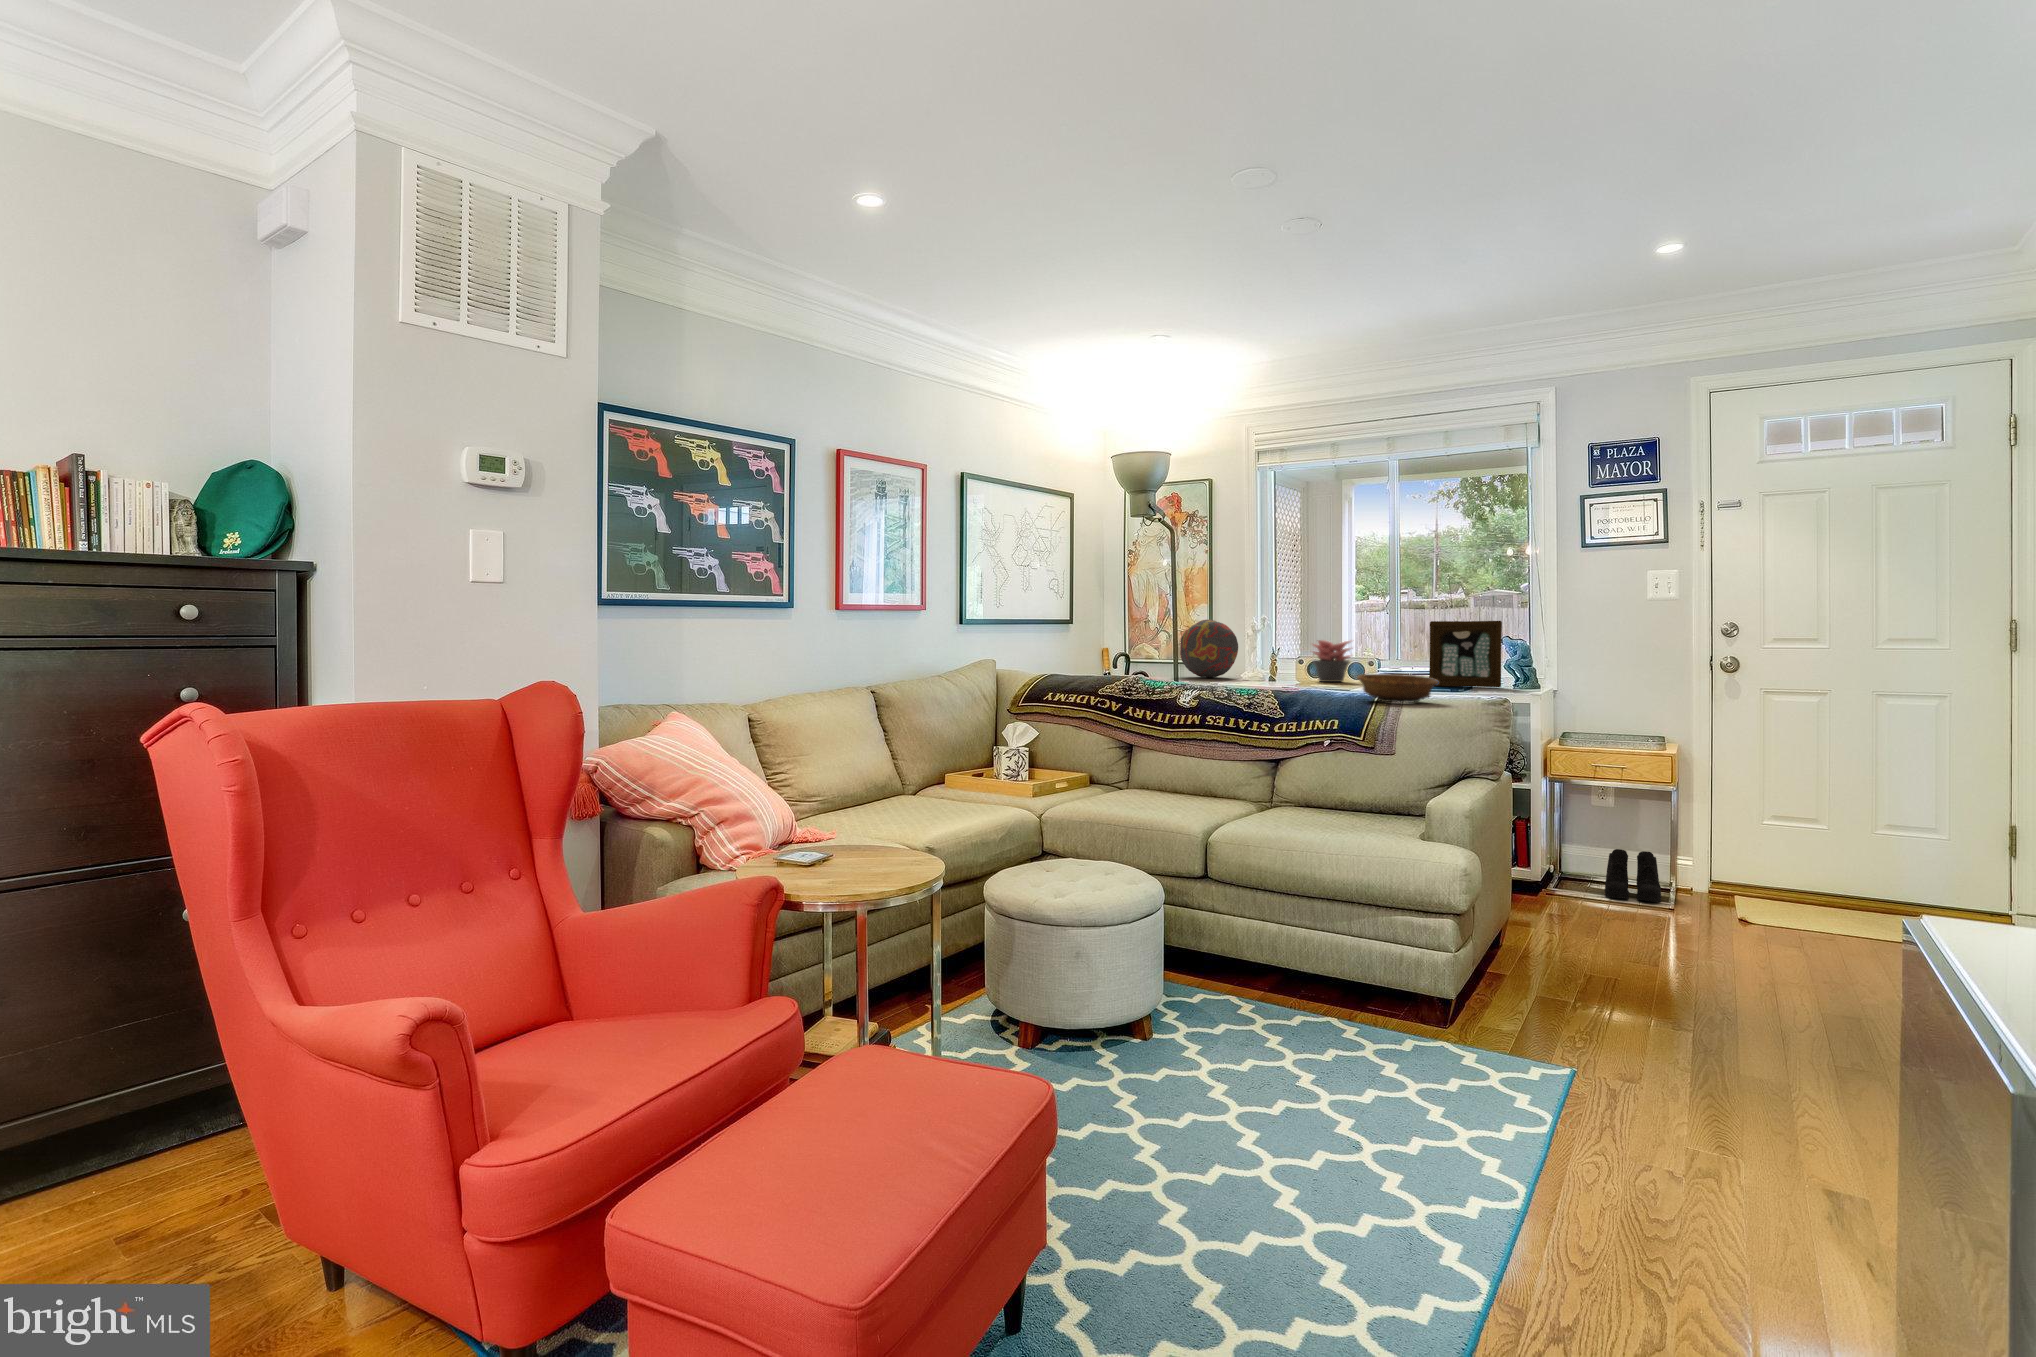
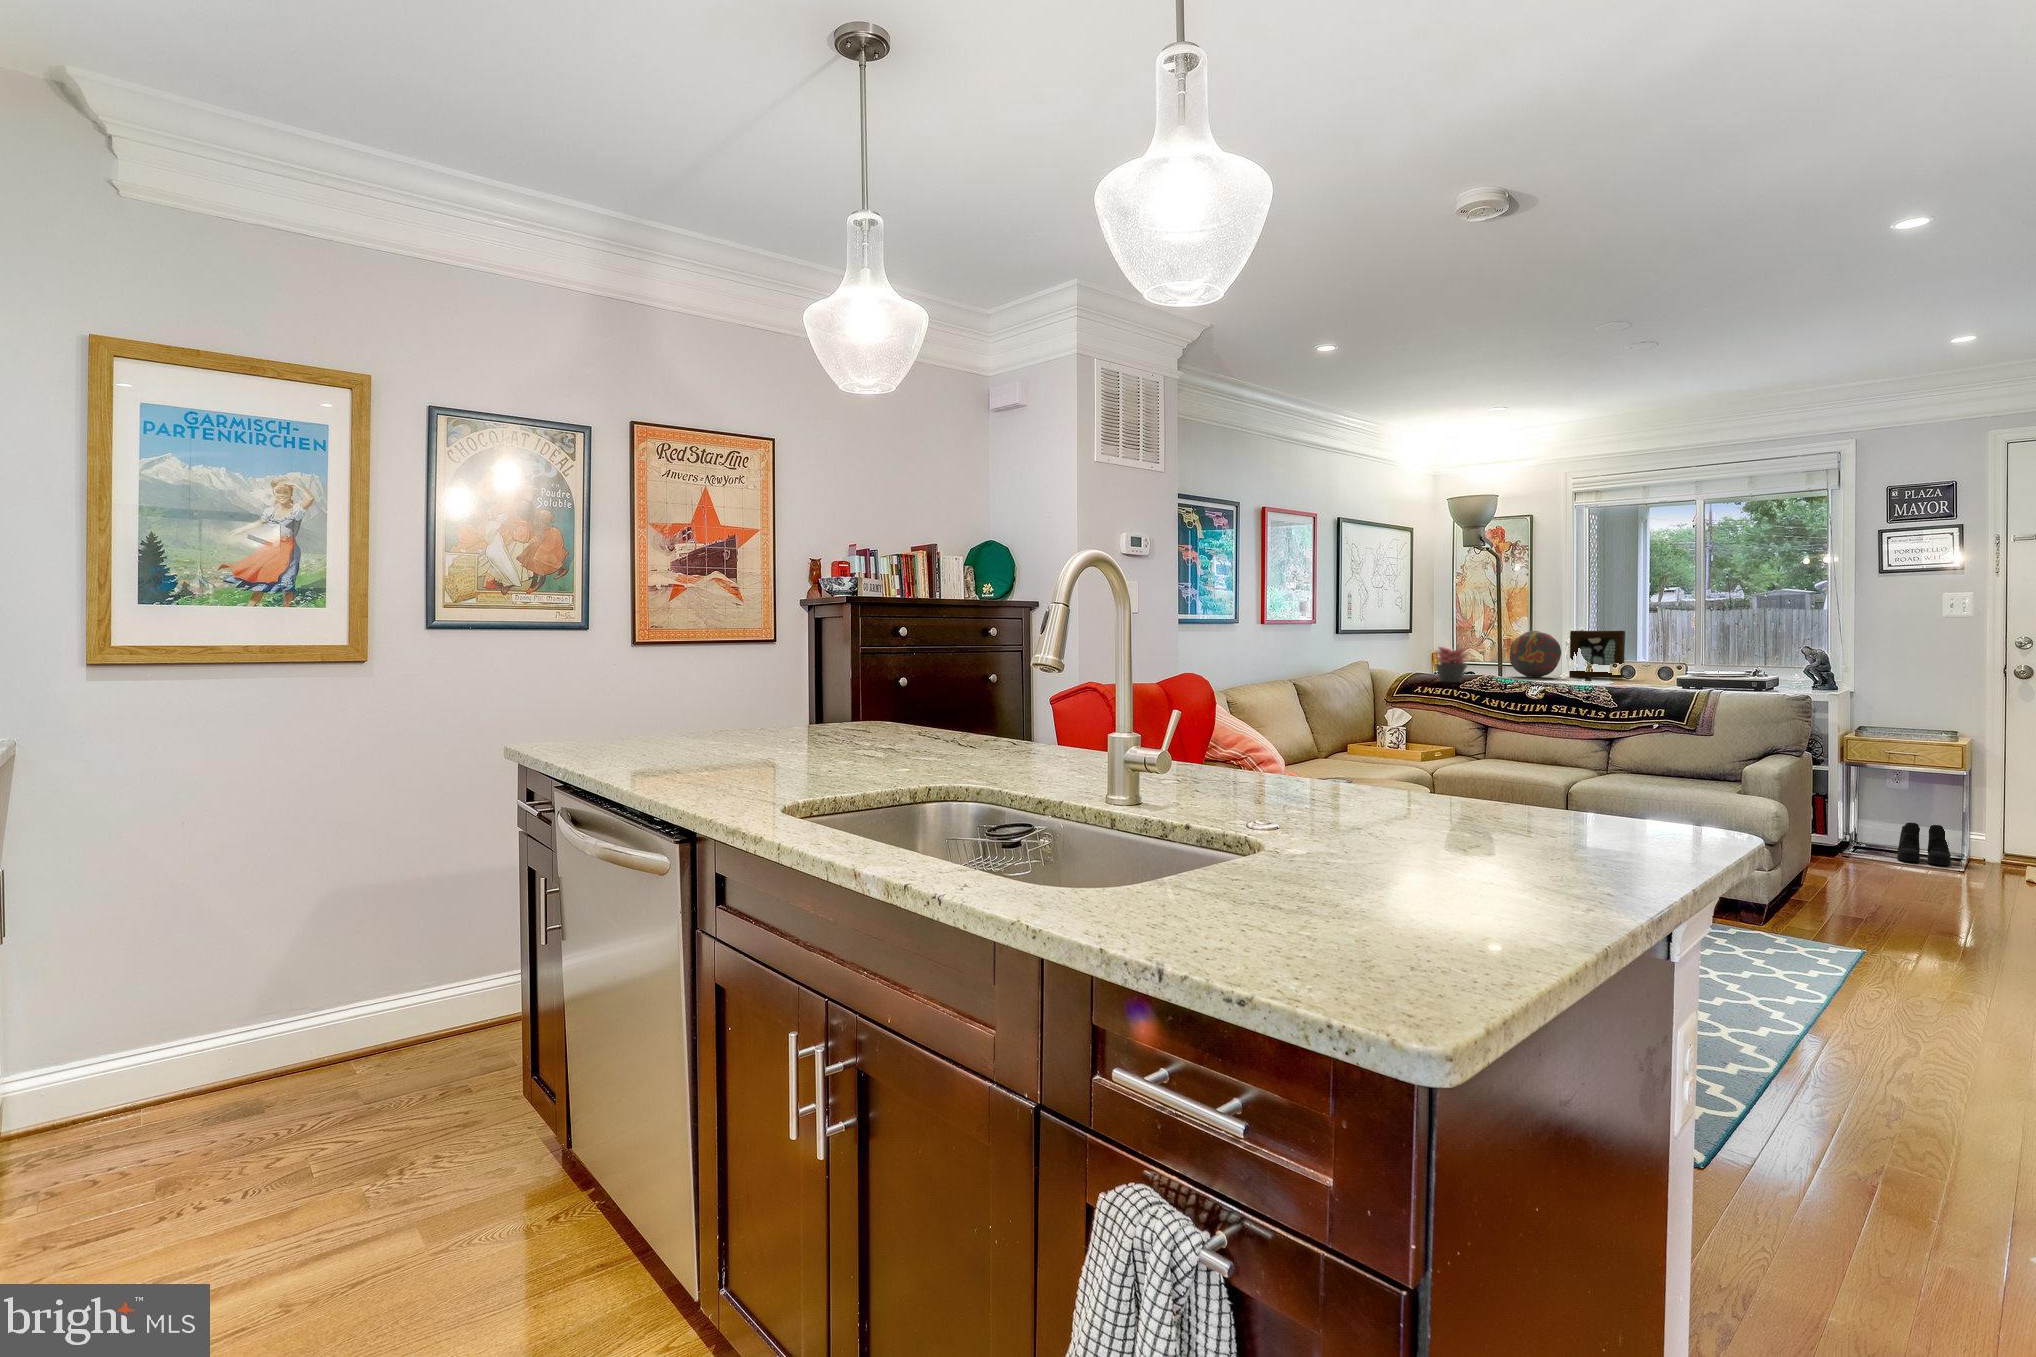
picture frame: present [1429,621,1502,687] -> present [1569,631,1625,678]
succulent plant: present [1313,640,1353,682] -> present [1435,647,1468,682]
decorative bowl: present [1357,674,1439,703] -> none [1681,675,1753,697]

